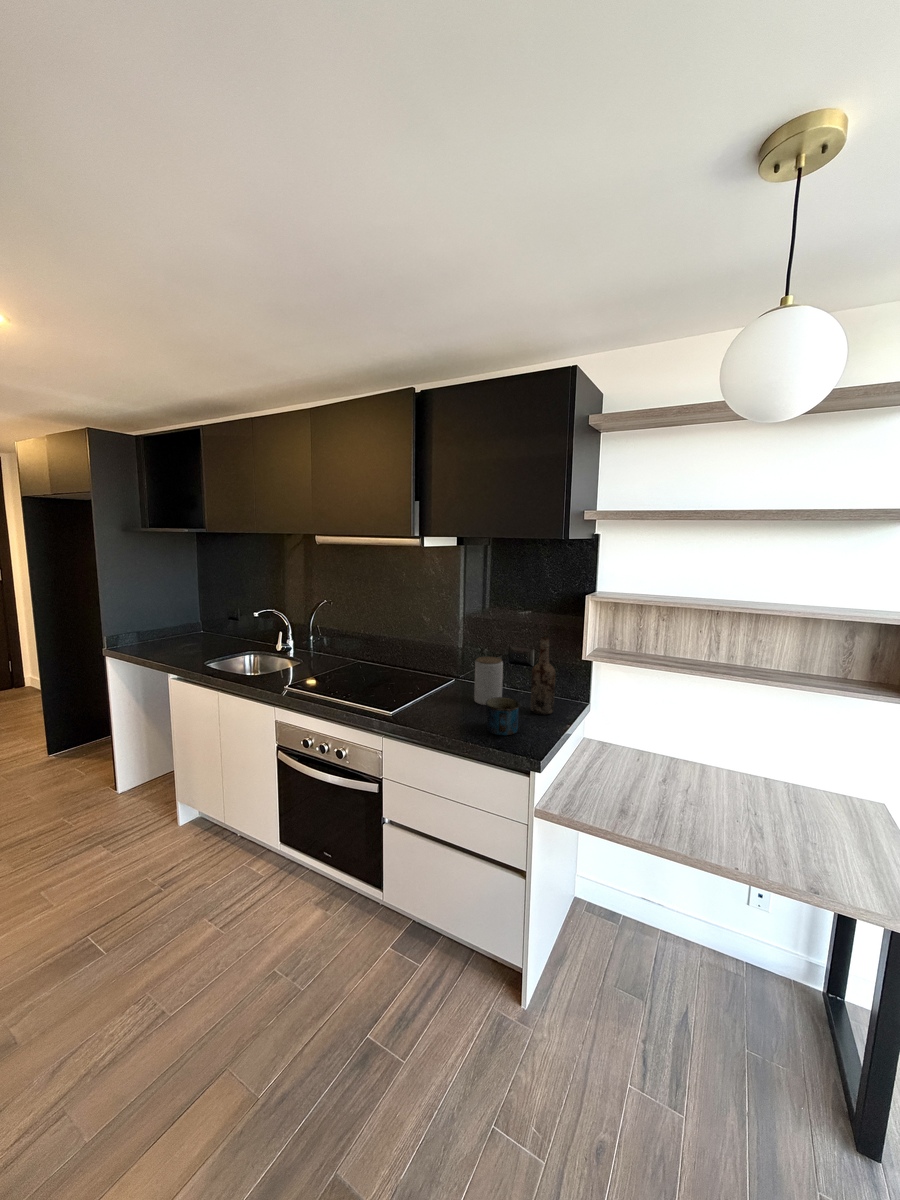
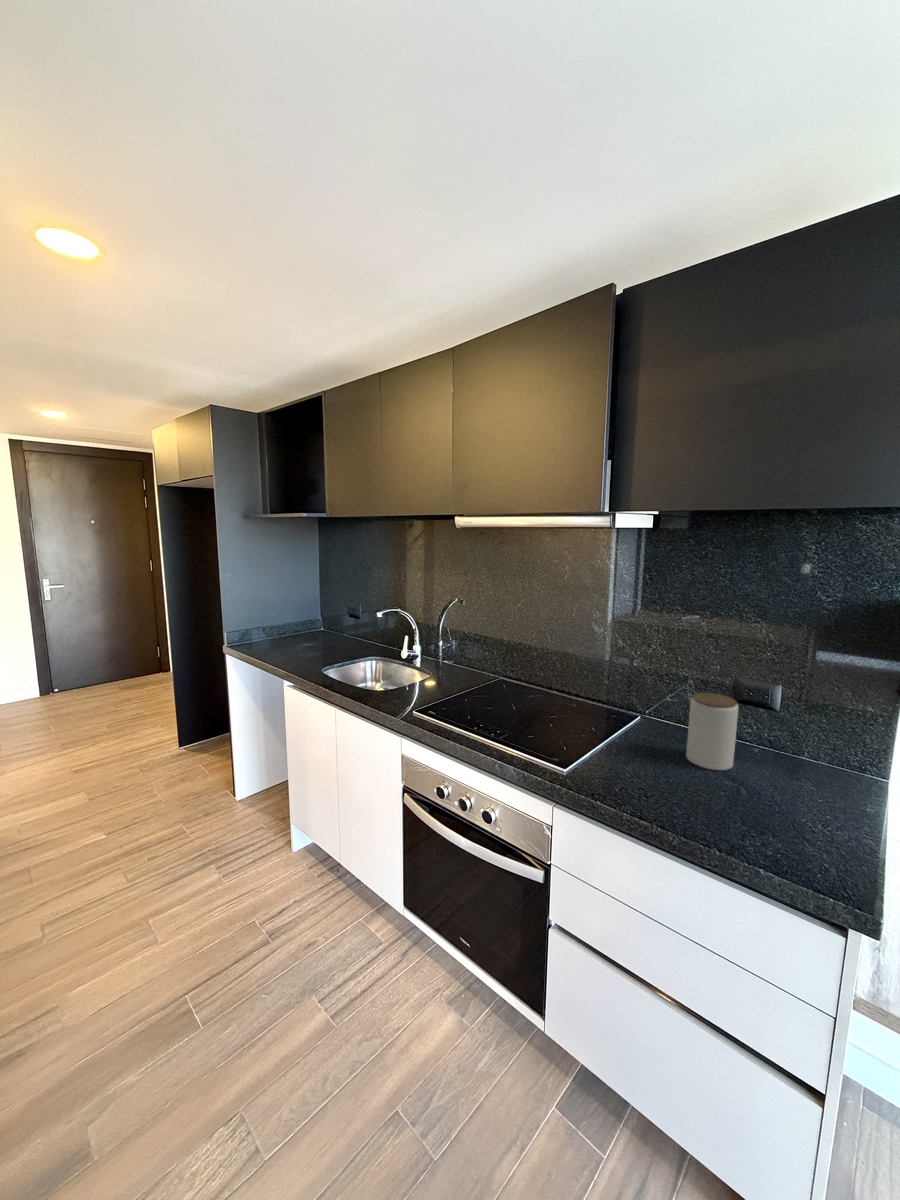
wine bottle: present [531,637,555,715] -> none [791,672,844,799]
mug: present [486,697,520,735] -> none [732,770,801,841]

